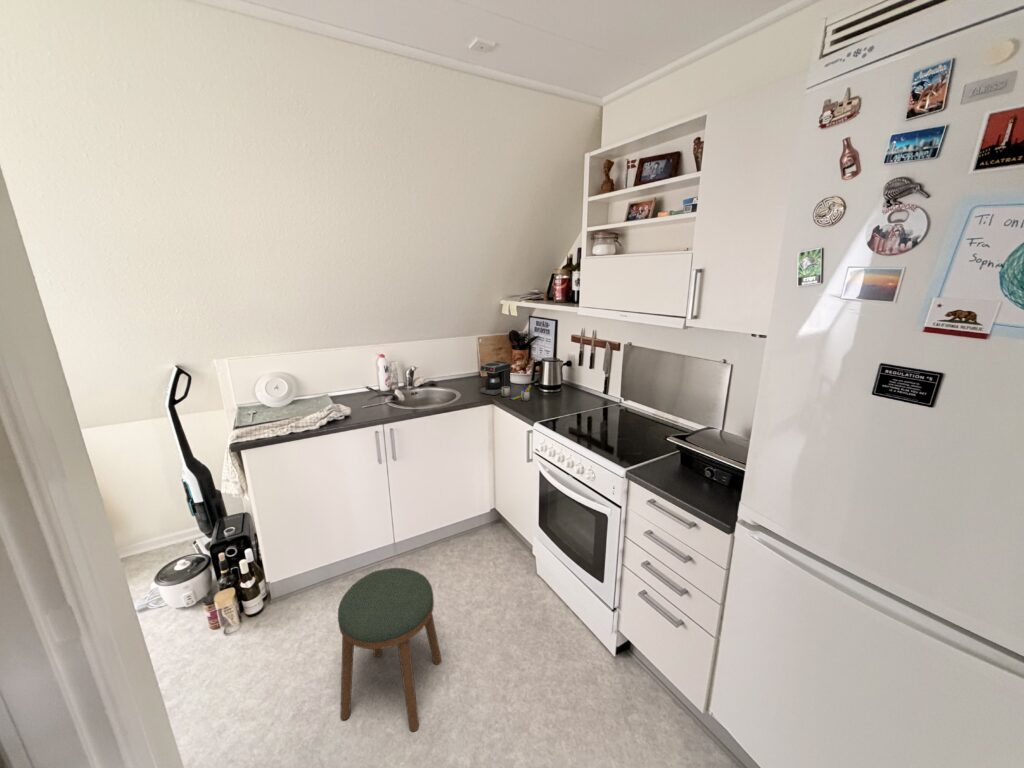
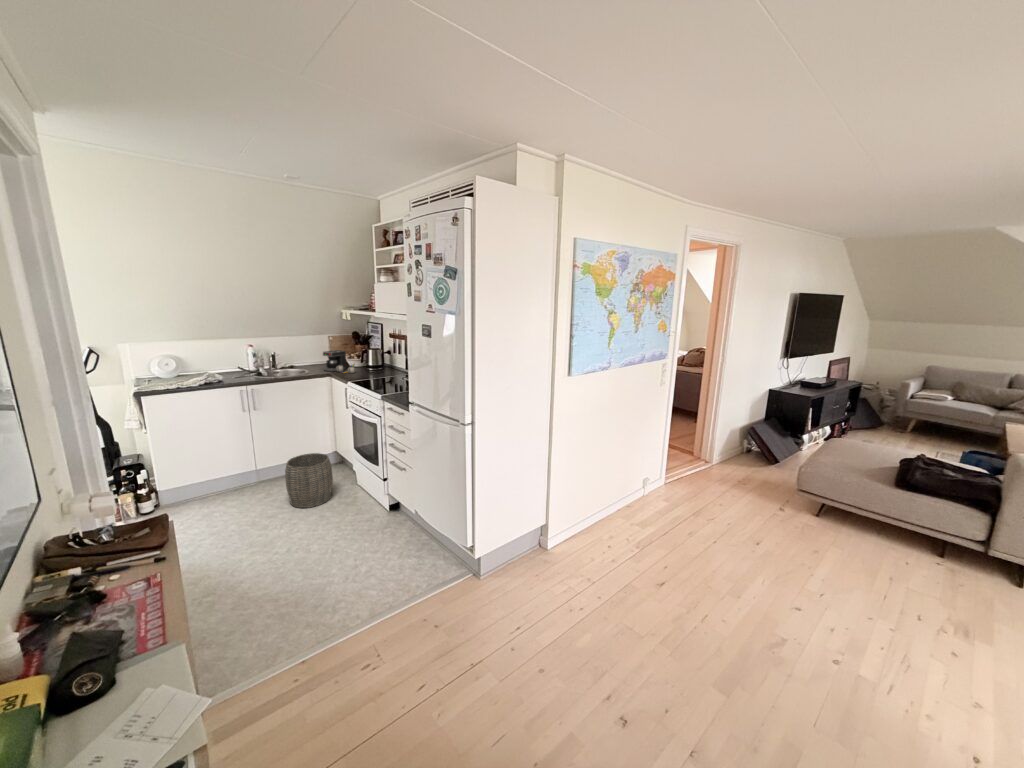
woven basket: none [446,535,513,634] -> present [285,453,333,508]
stool: present [338,568,442,731] -> none [205,461,278,544]

